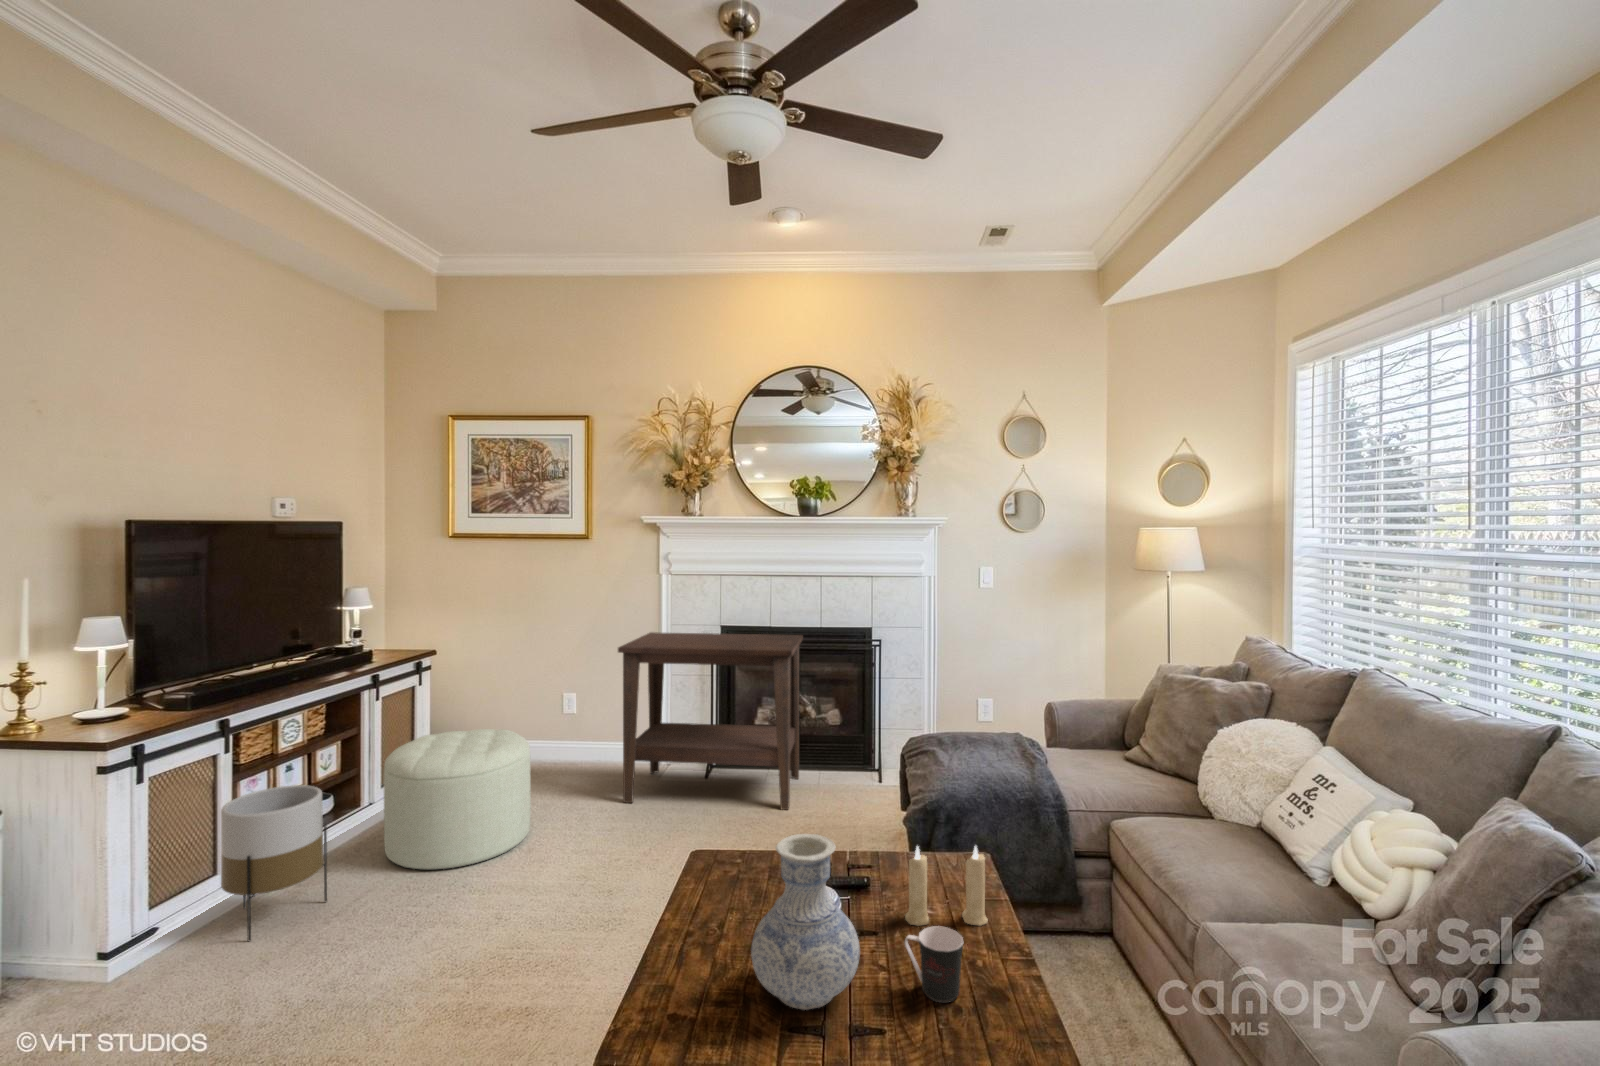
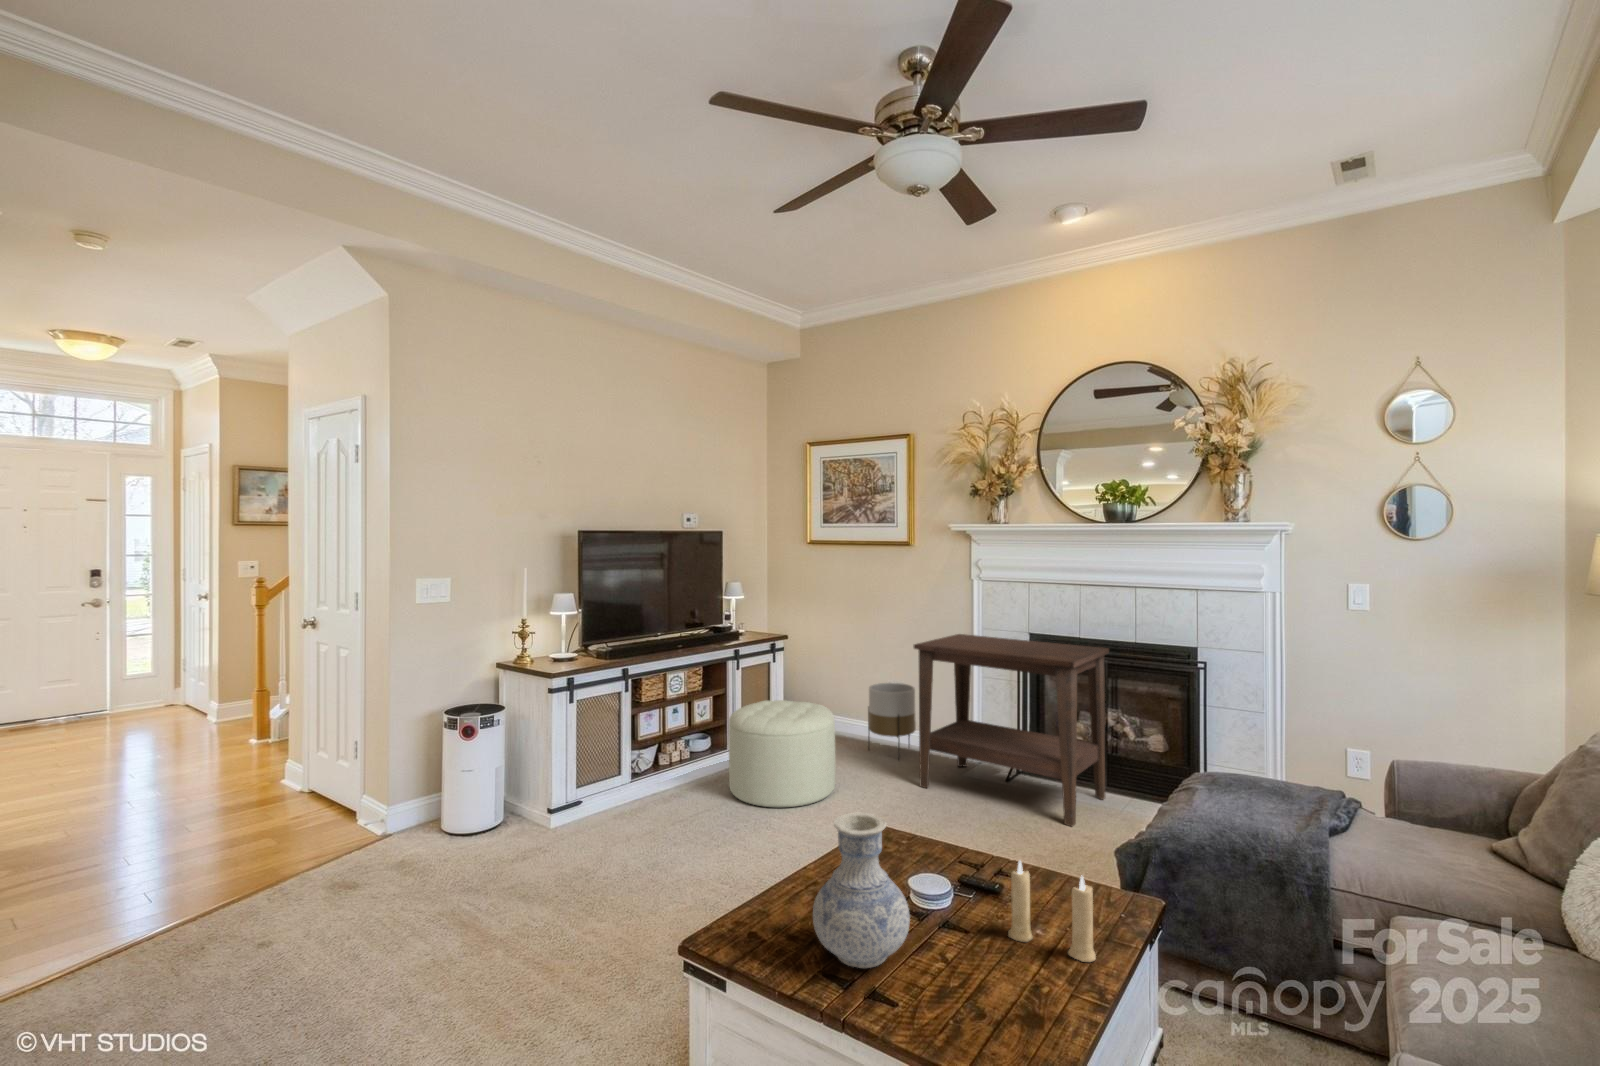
planter: present [221,785,327,941] -> present [868,683,916,759]
coffee cup: present [905,926,963,1002] -> none [951,932,1001,1009]

